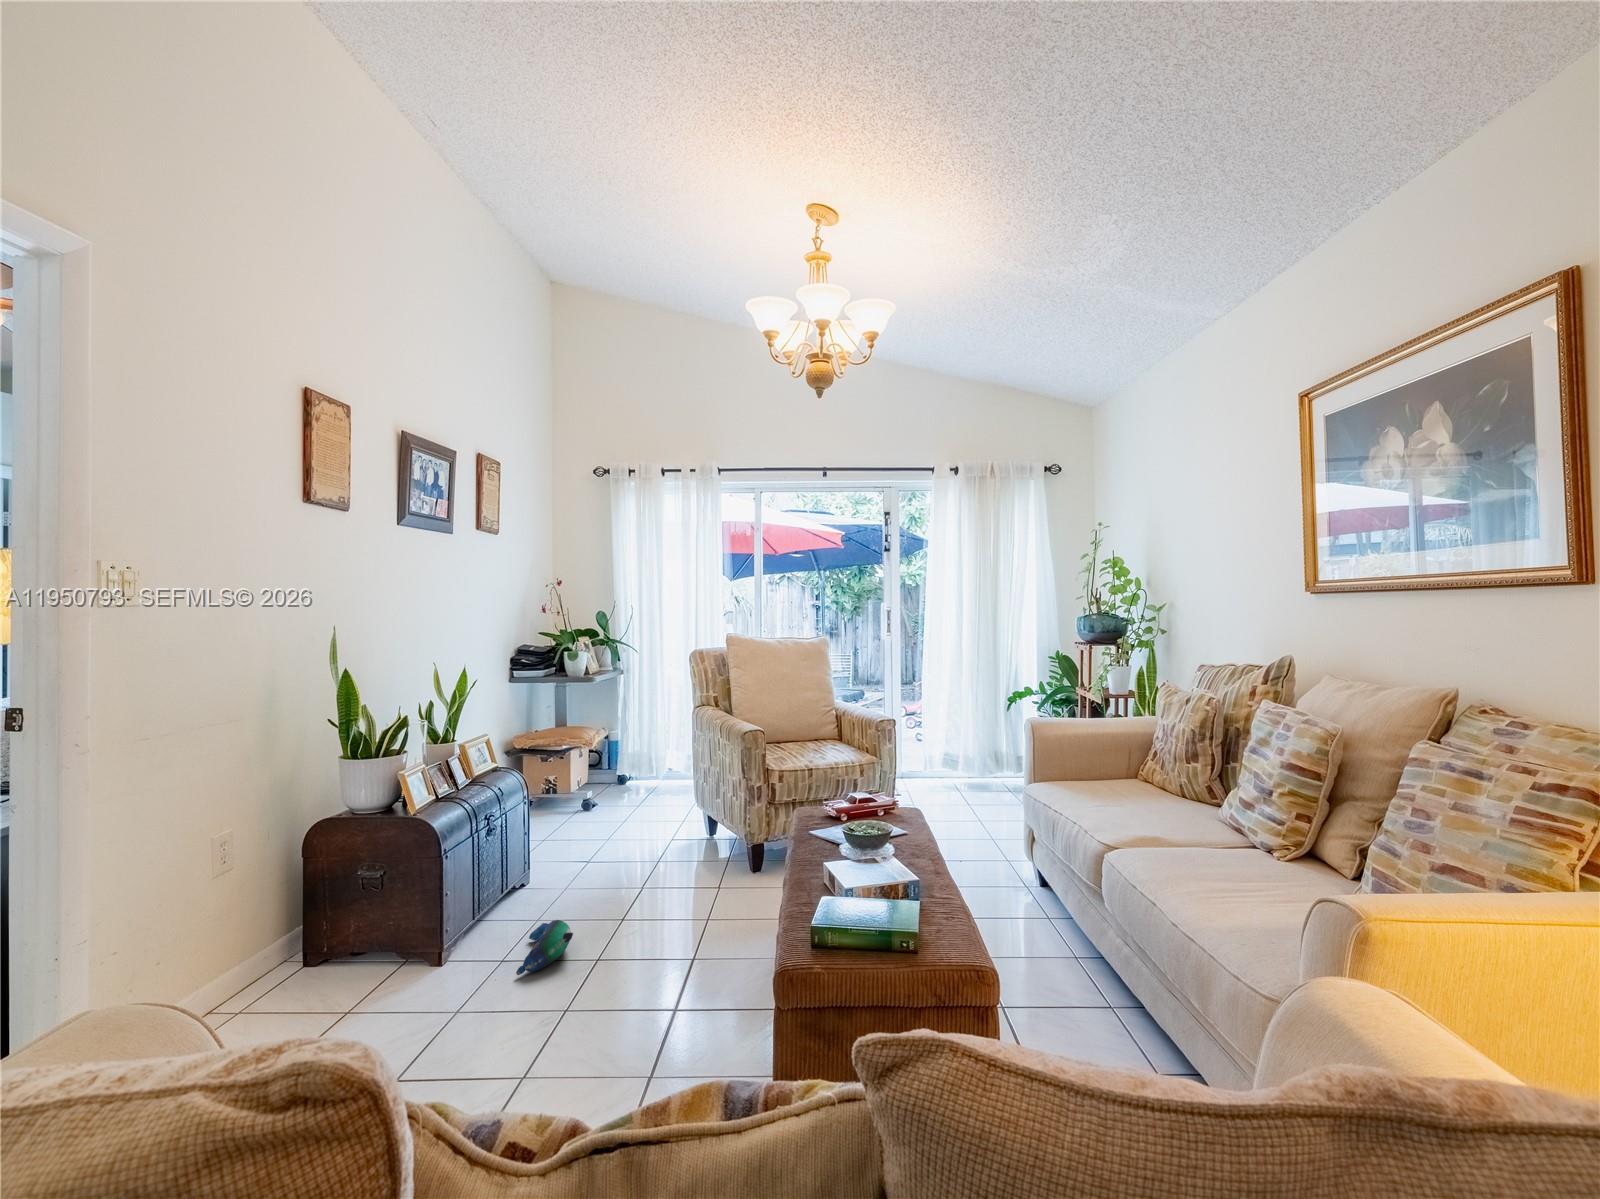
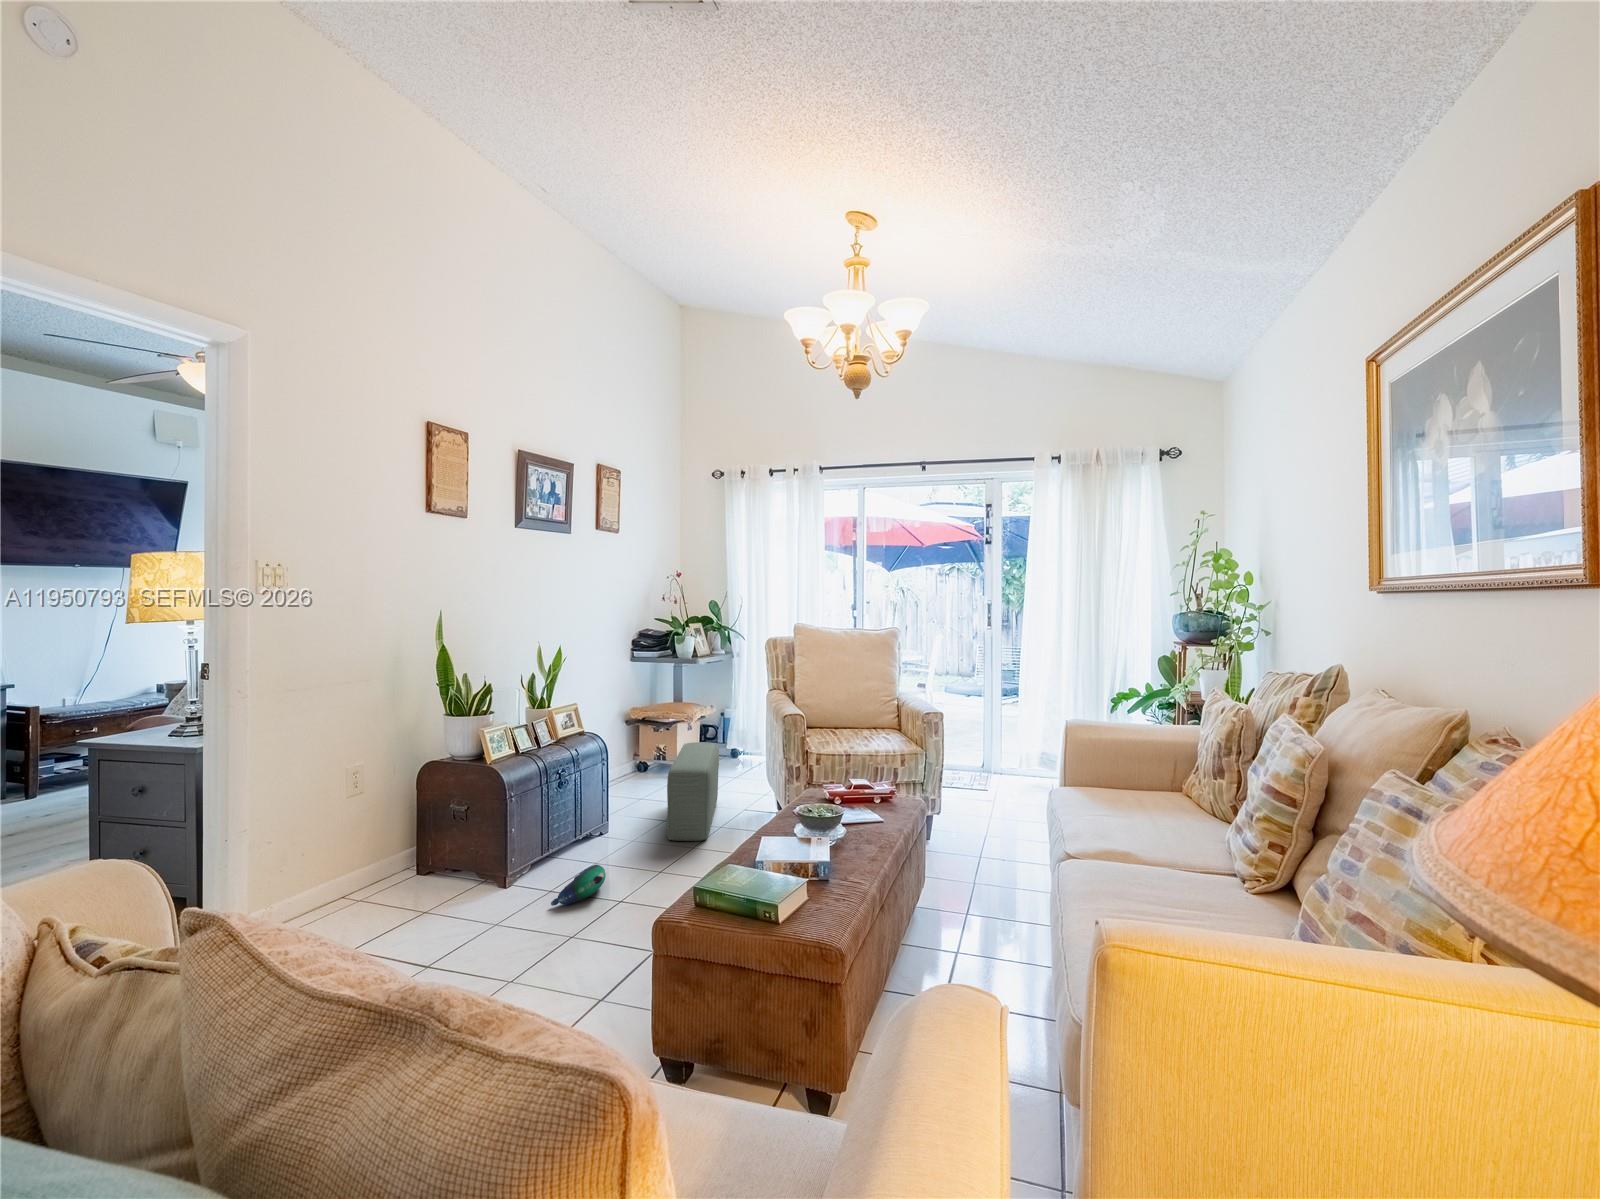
pouf: none [598,771,655,883] -> present [667,742,719,841]

